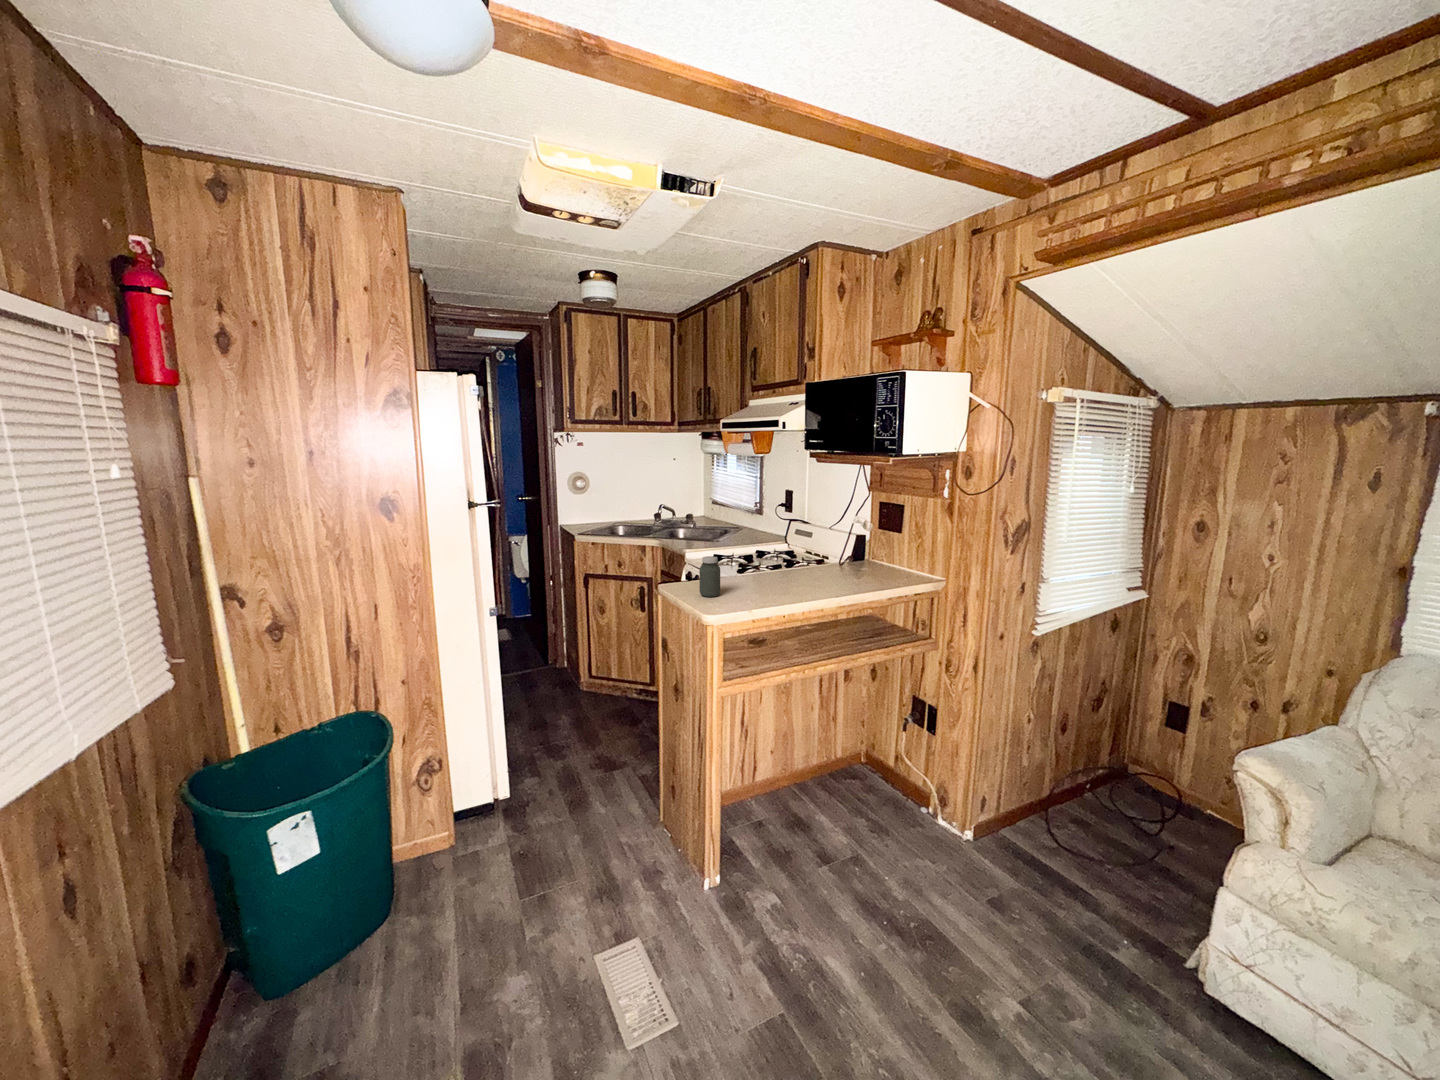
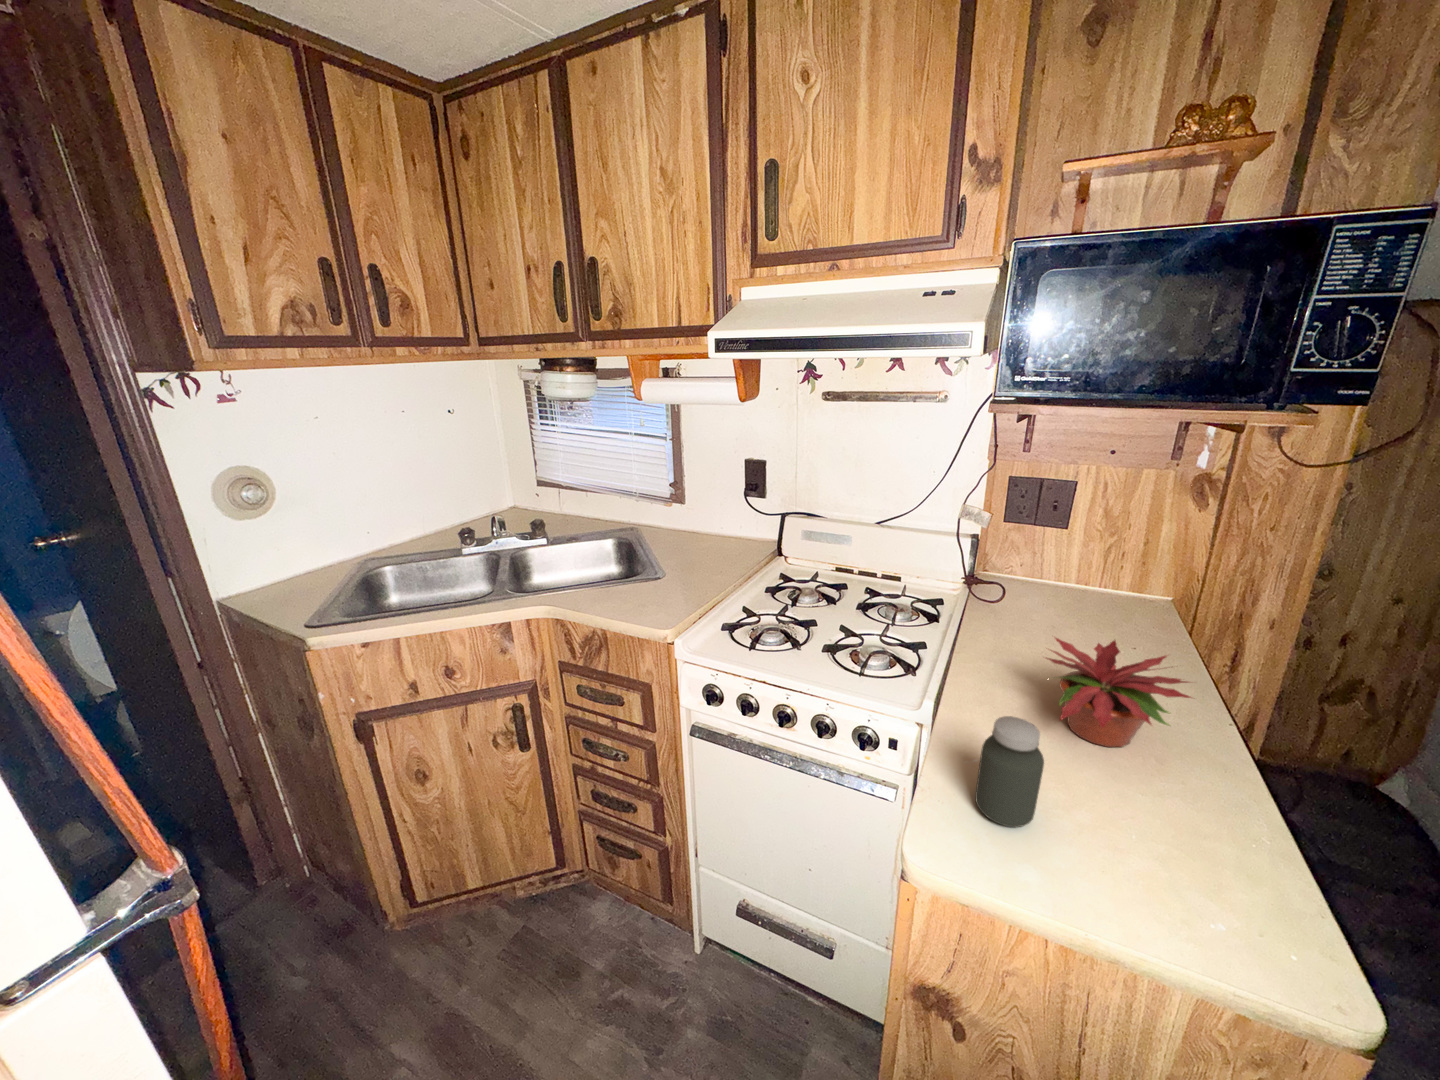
potted plant: none [756,542,818,597] -> present [1047,638,1191,747]

